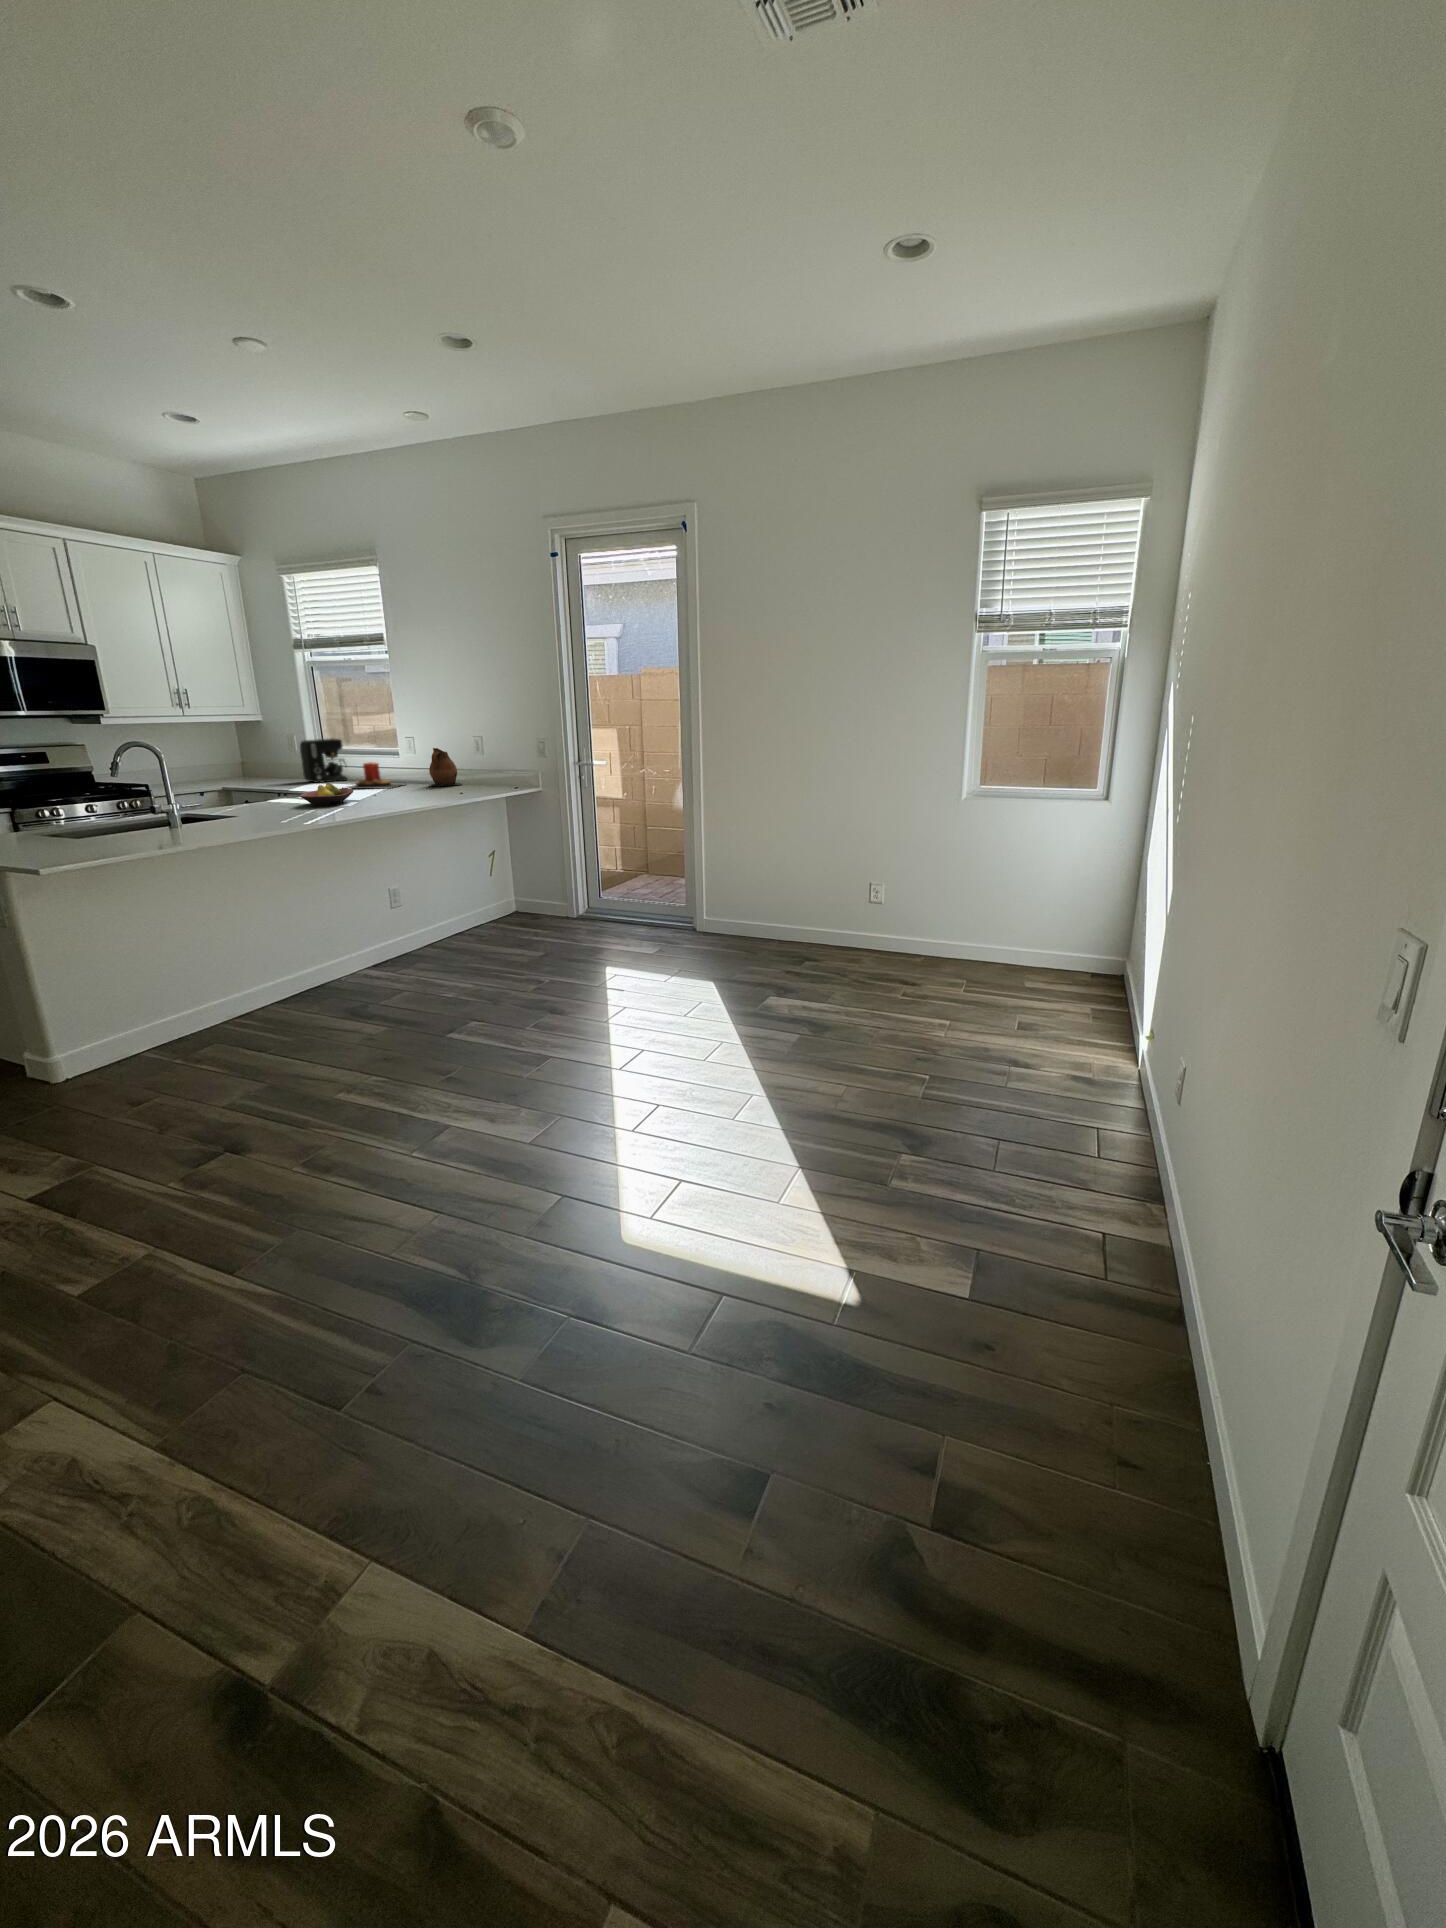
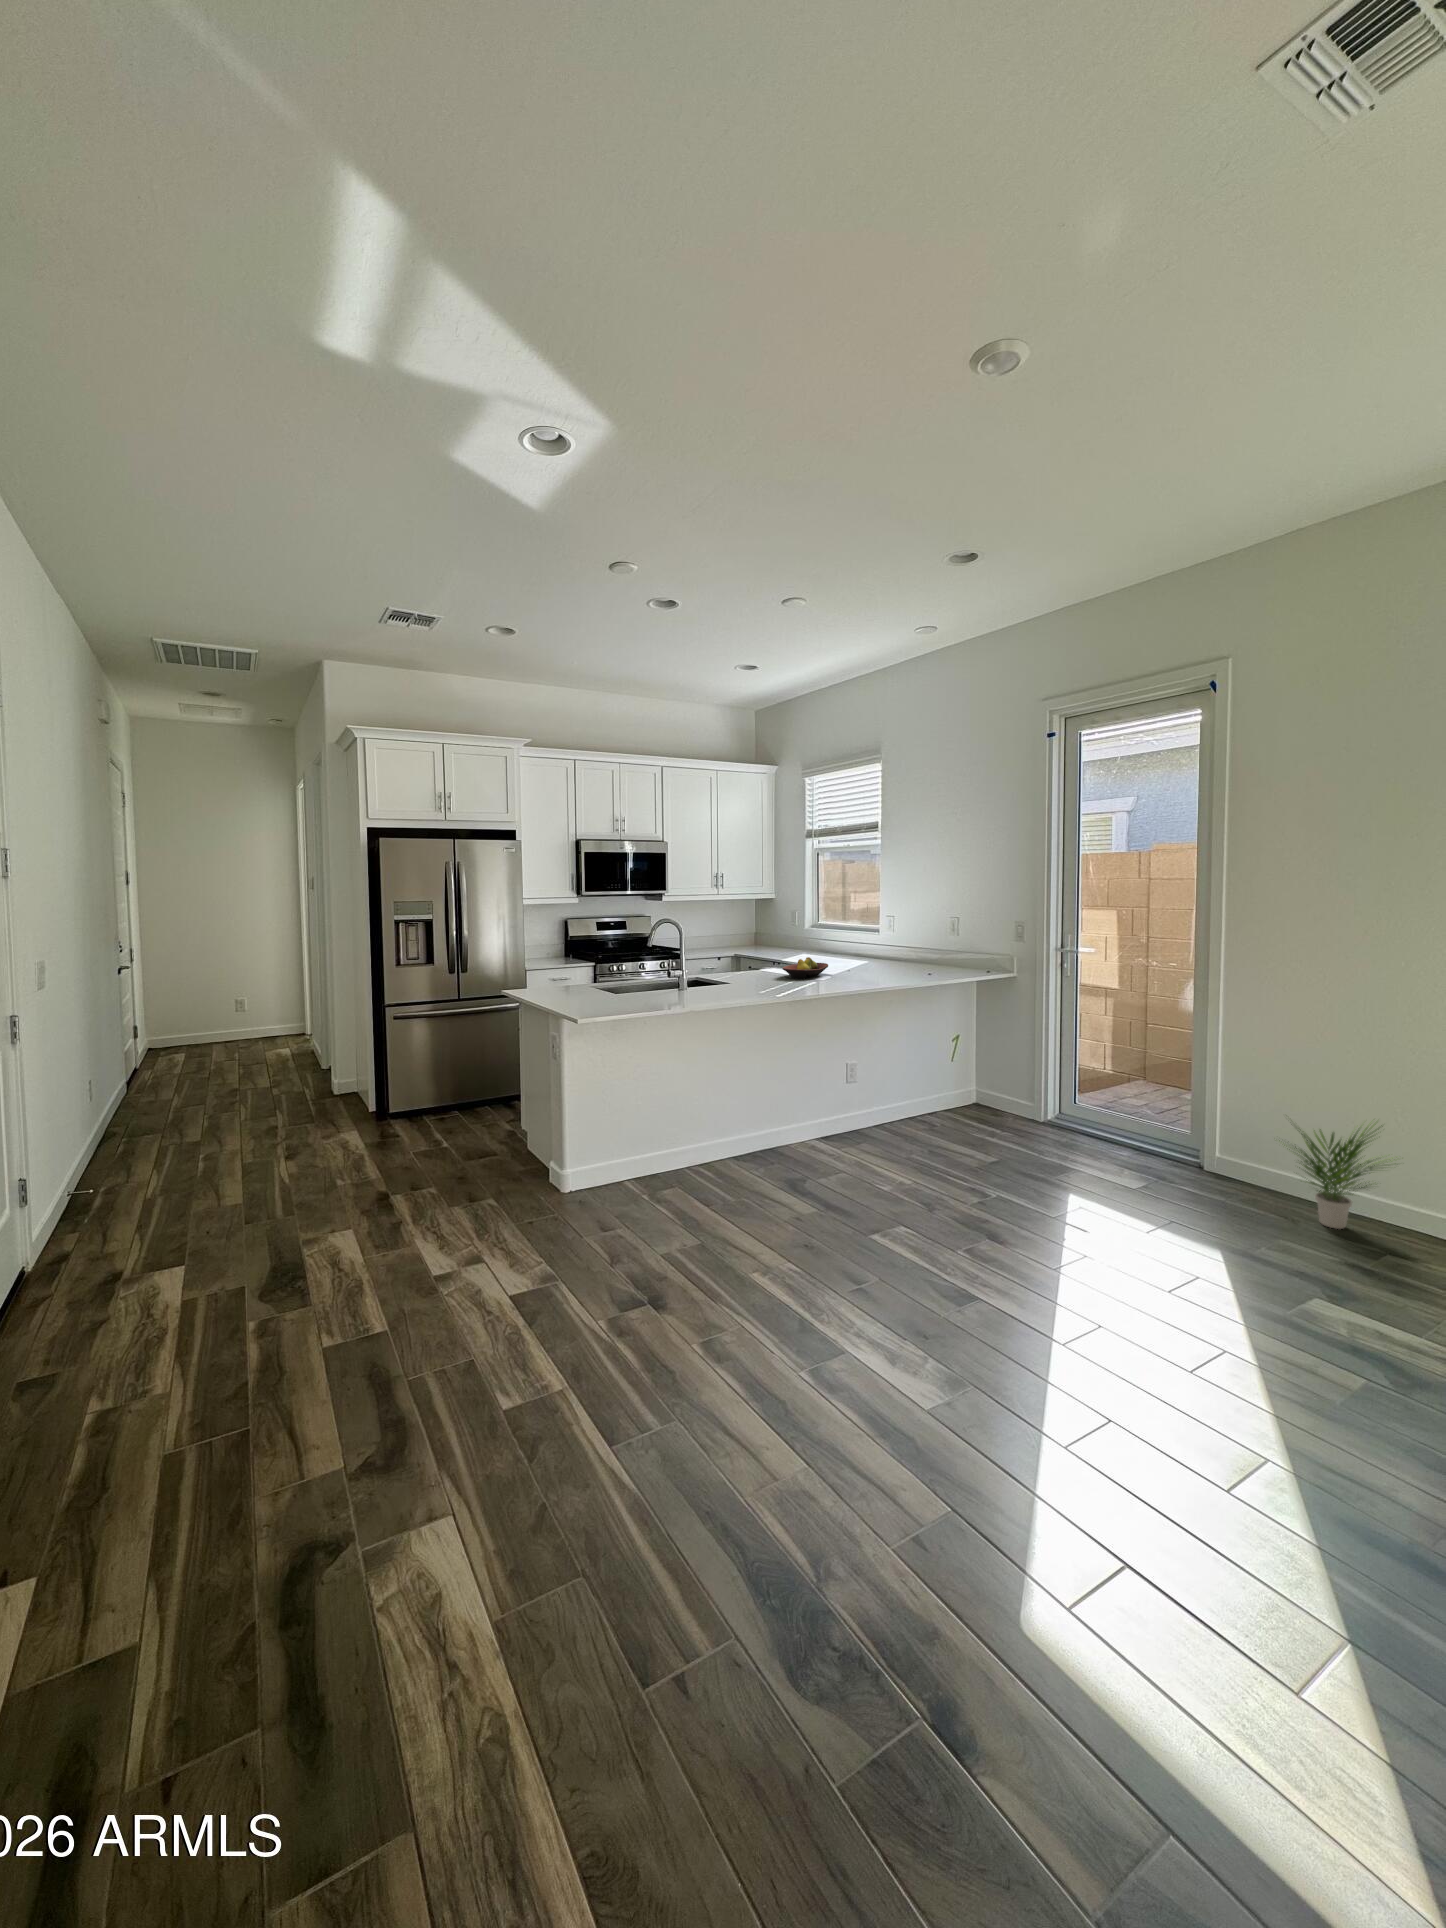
coffee maker: present [300,738,347,782] -> none [798,915,835,954]
ceramic pitcher: present [429,748,462,786] -> none [900,927,936,965]
candle: present [343,762,403,789] -> none [824,938,882,964]
potted plant: none [738,872,811,952] -> present [1284,1125,1382,1229]

